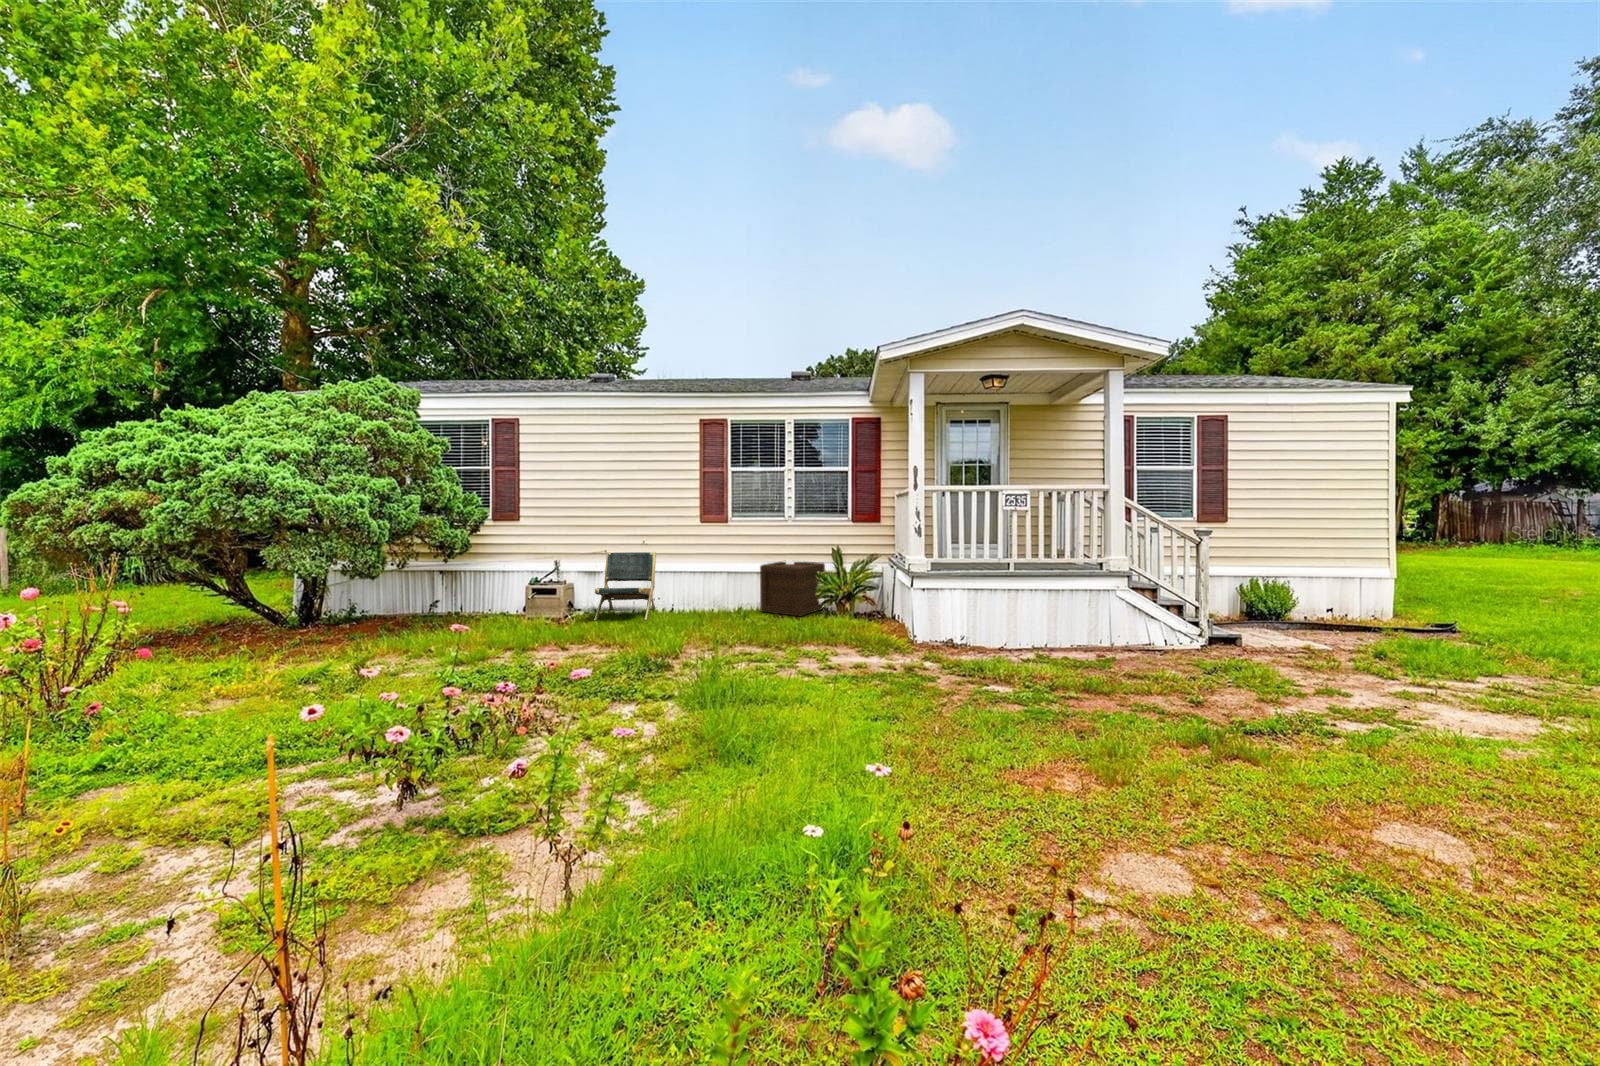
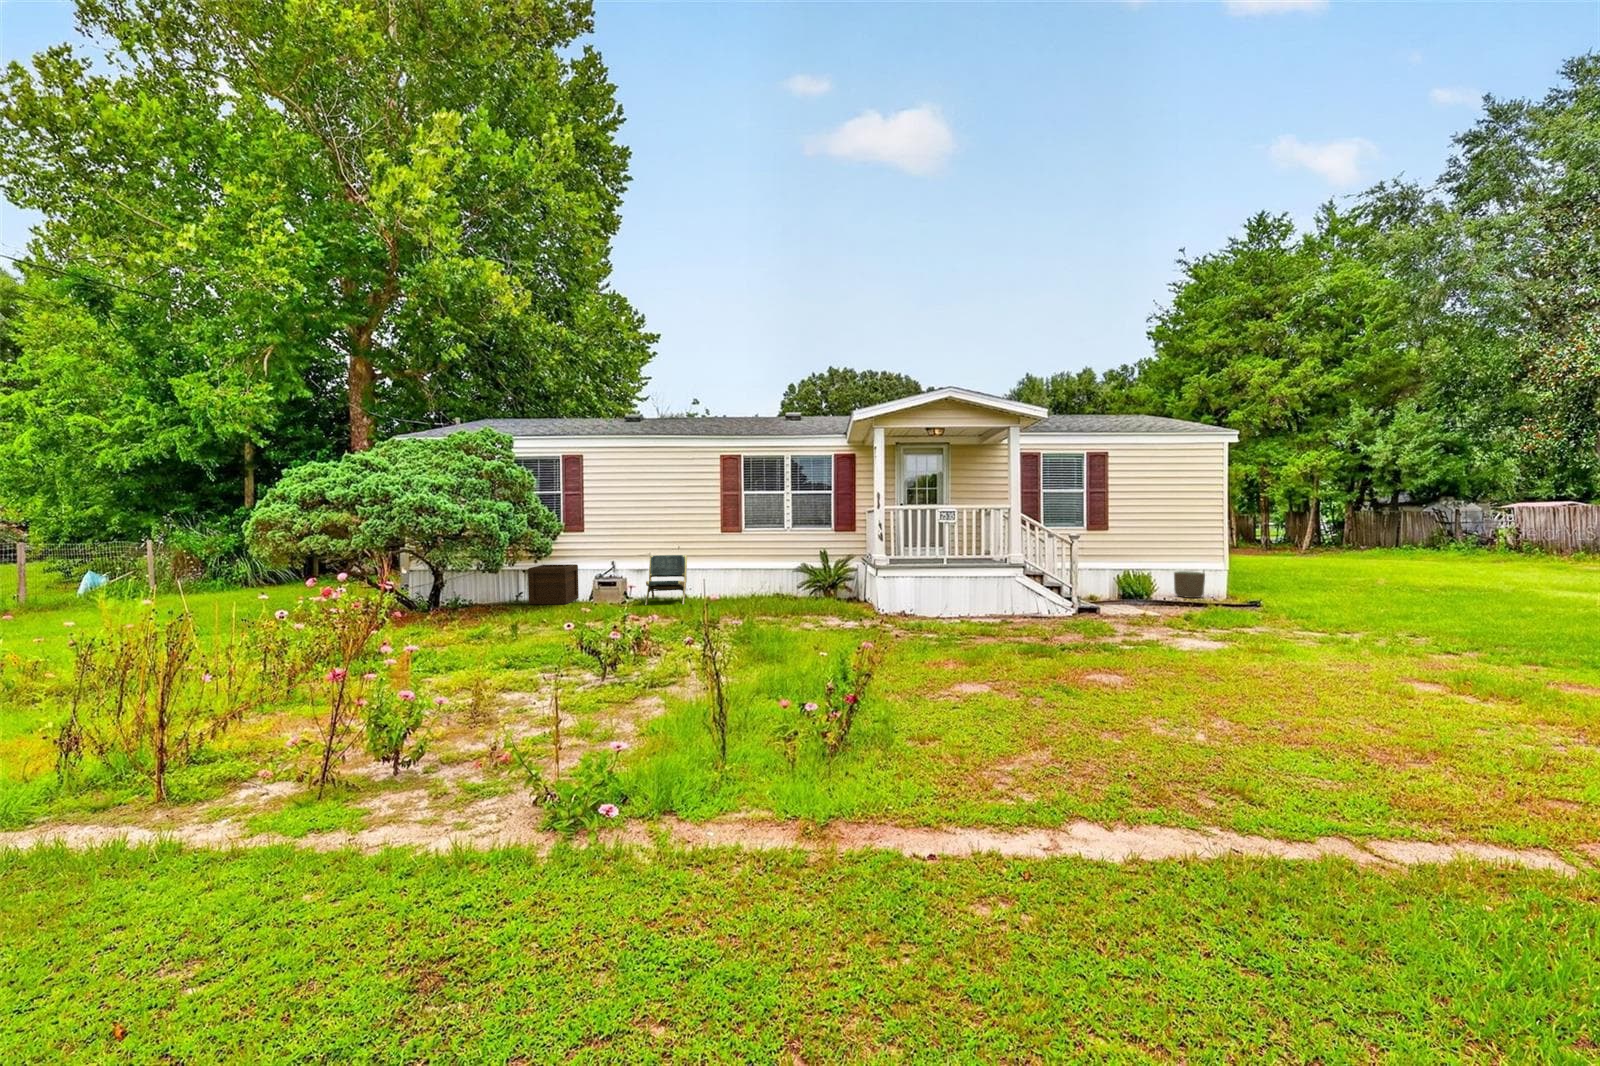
wooden crate: present [760,562,825,616] -> present [528,564,579,605]
planter: none [1321,580,1371,618] -> present [1174,571,1205,598]

